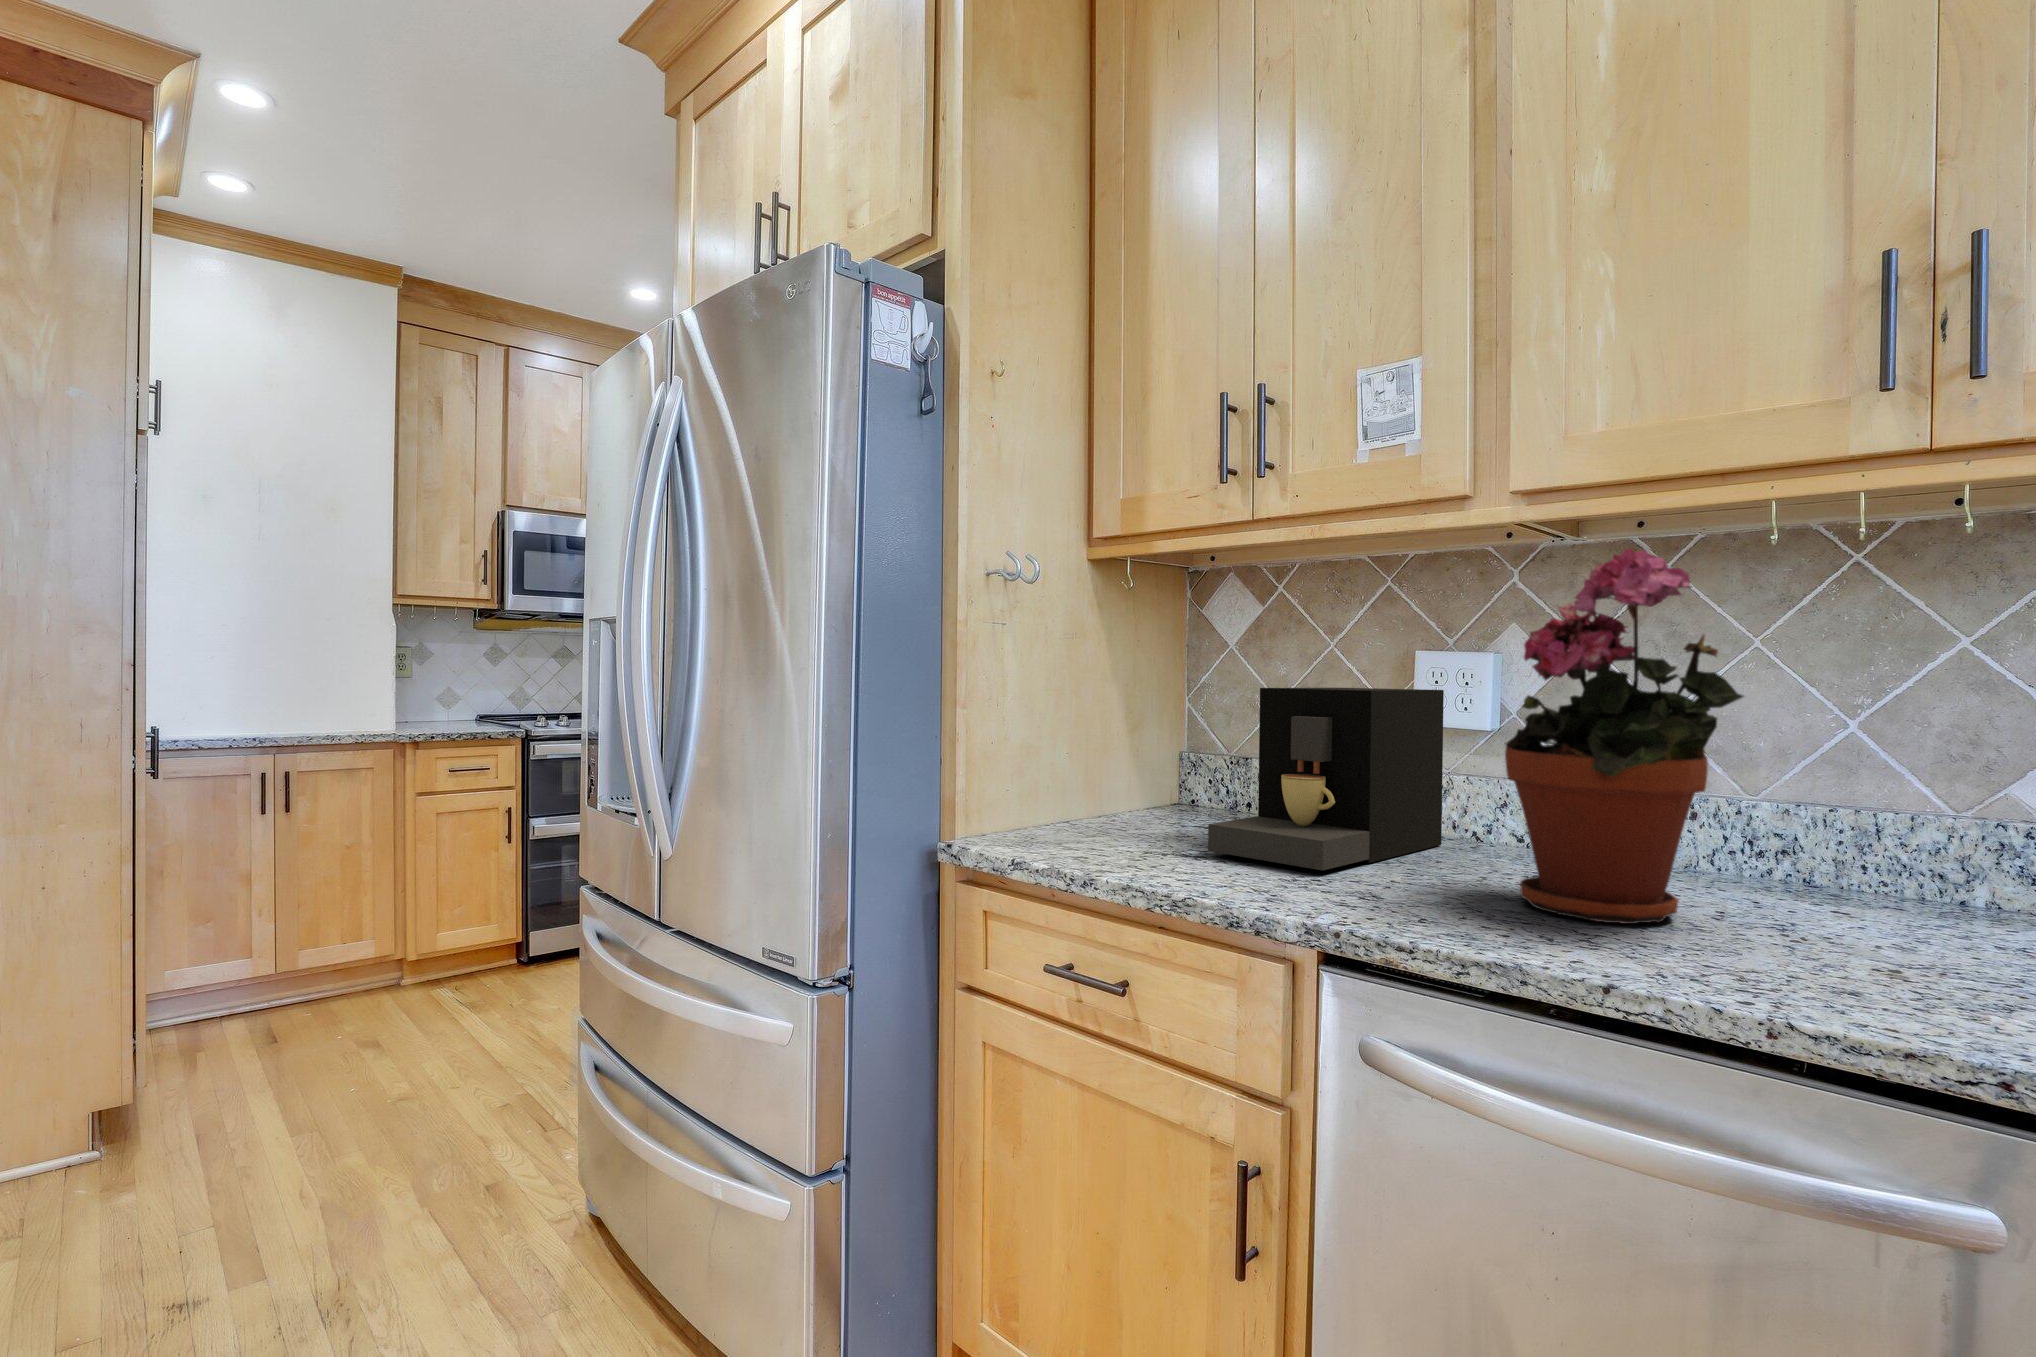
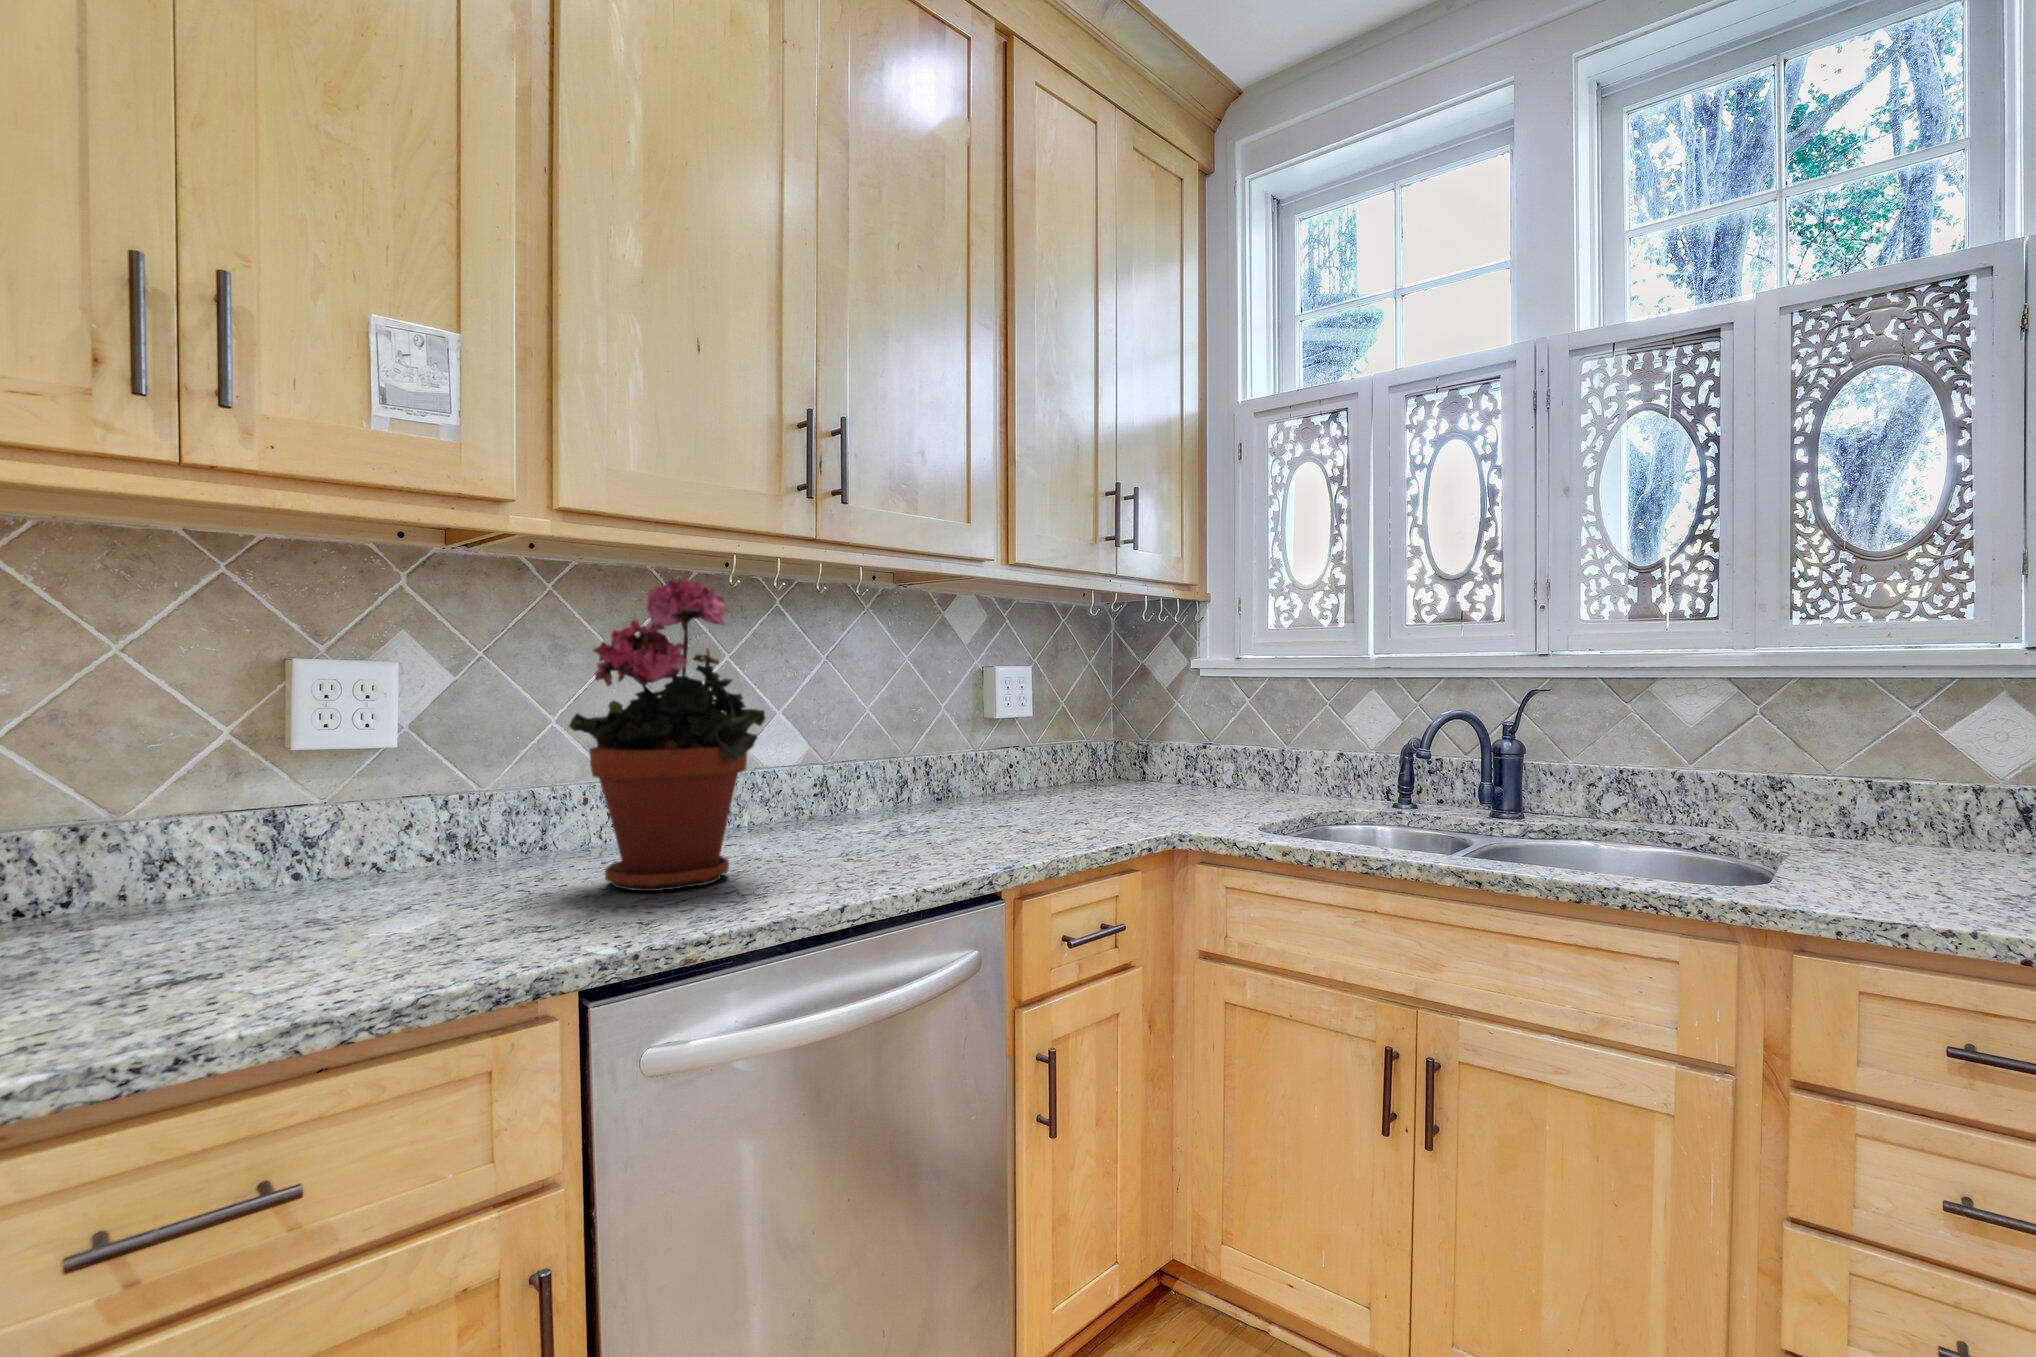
coffee maker: present [1208,688,1444,870] -> none [173,704,423,964]

